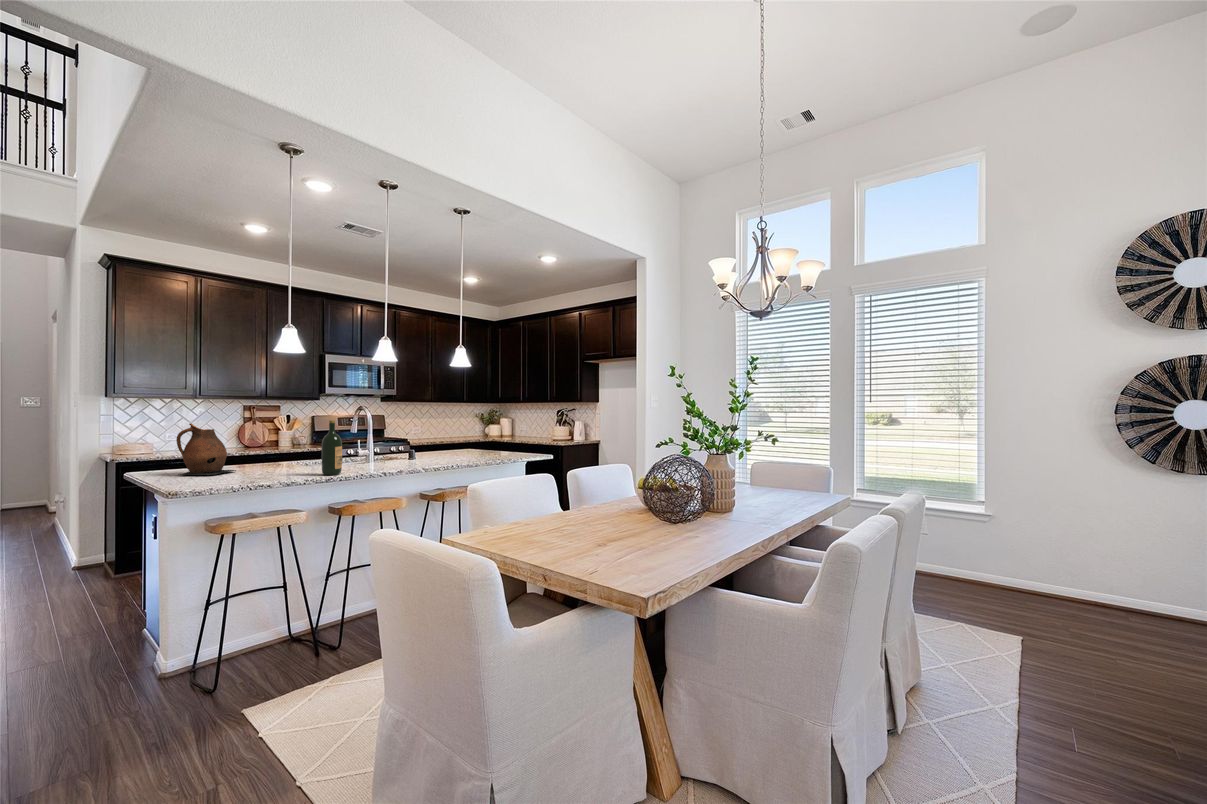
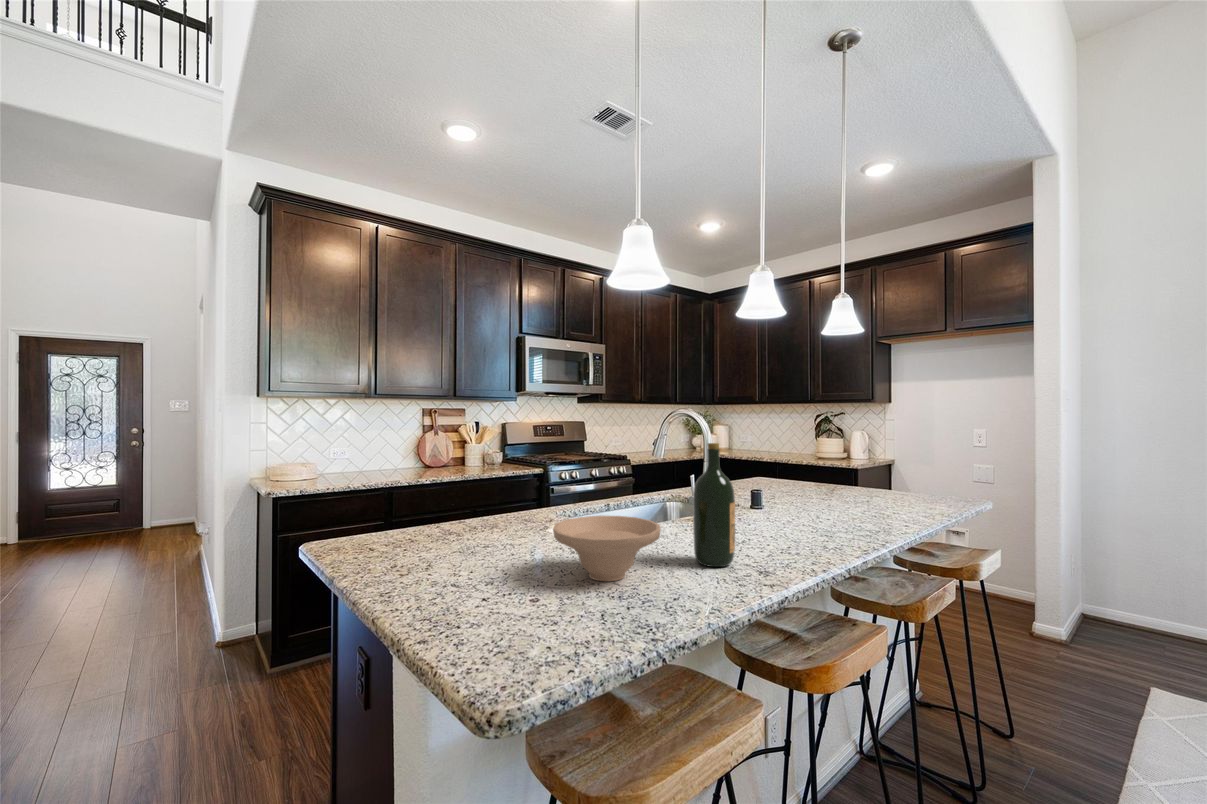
ceramic pitcher: present [176,424,236,476] -> none [401,449,500,563]
bowl: none [242,454,298,478] -> present [553,516,661,581]

